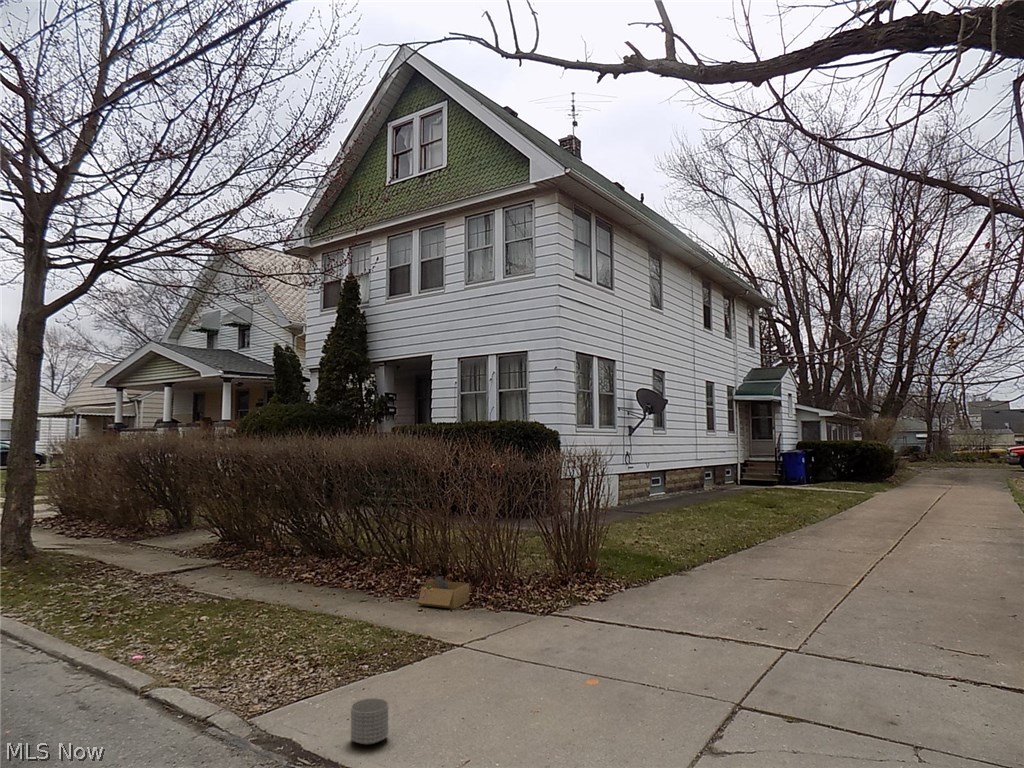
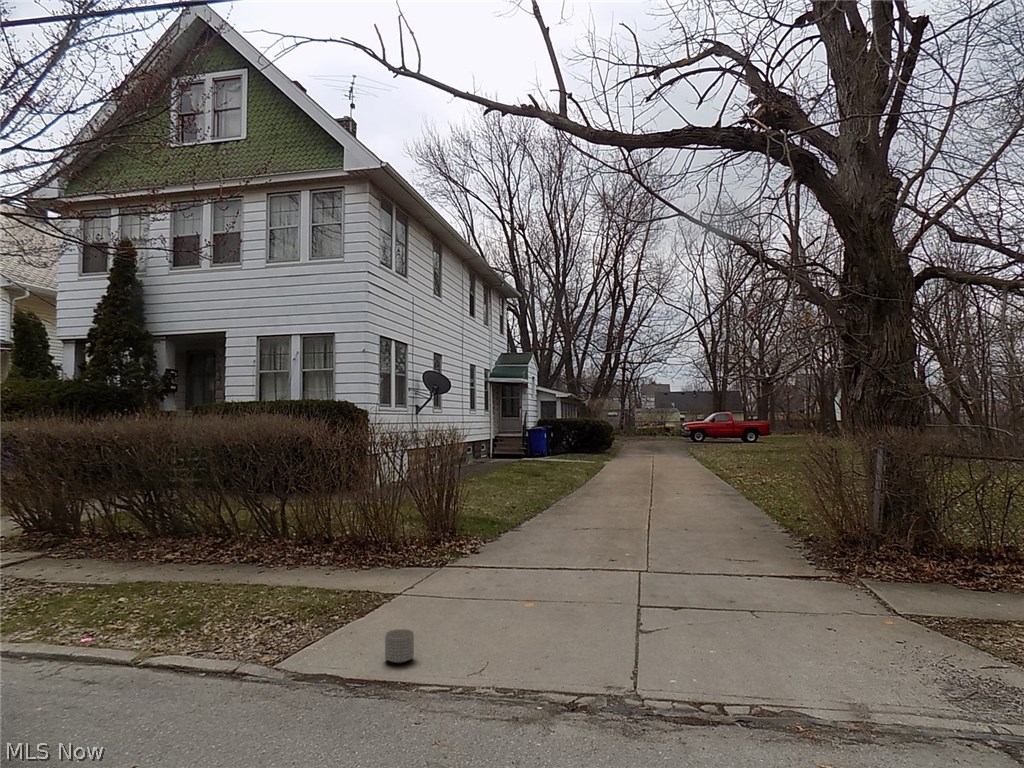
cardboard box: present [418,576,471,609] -> none [320,545,362,571]

